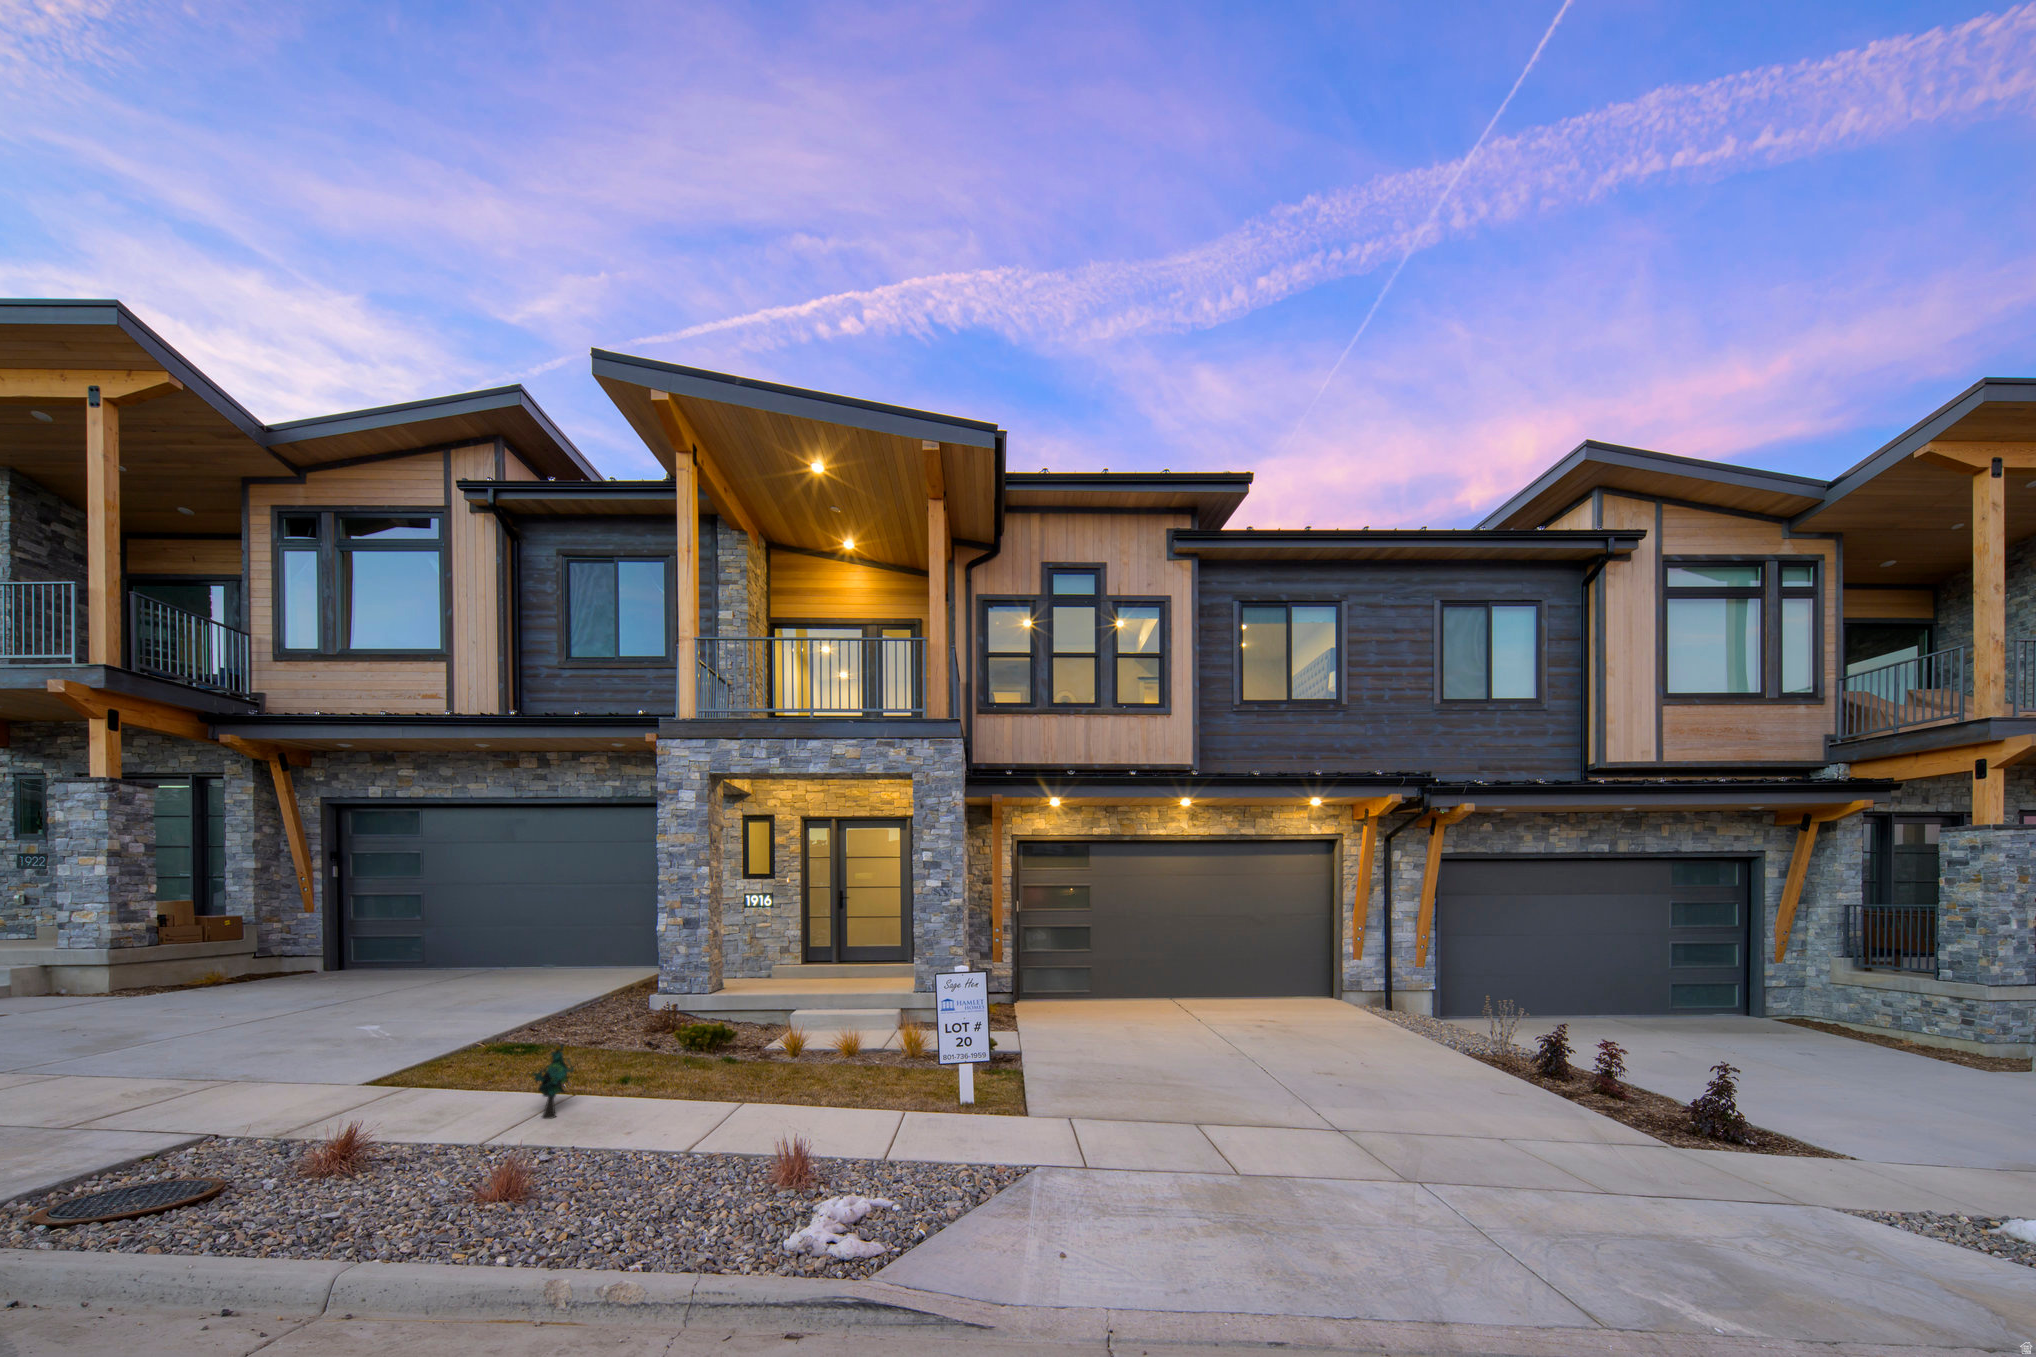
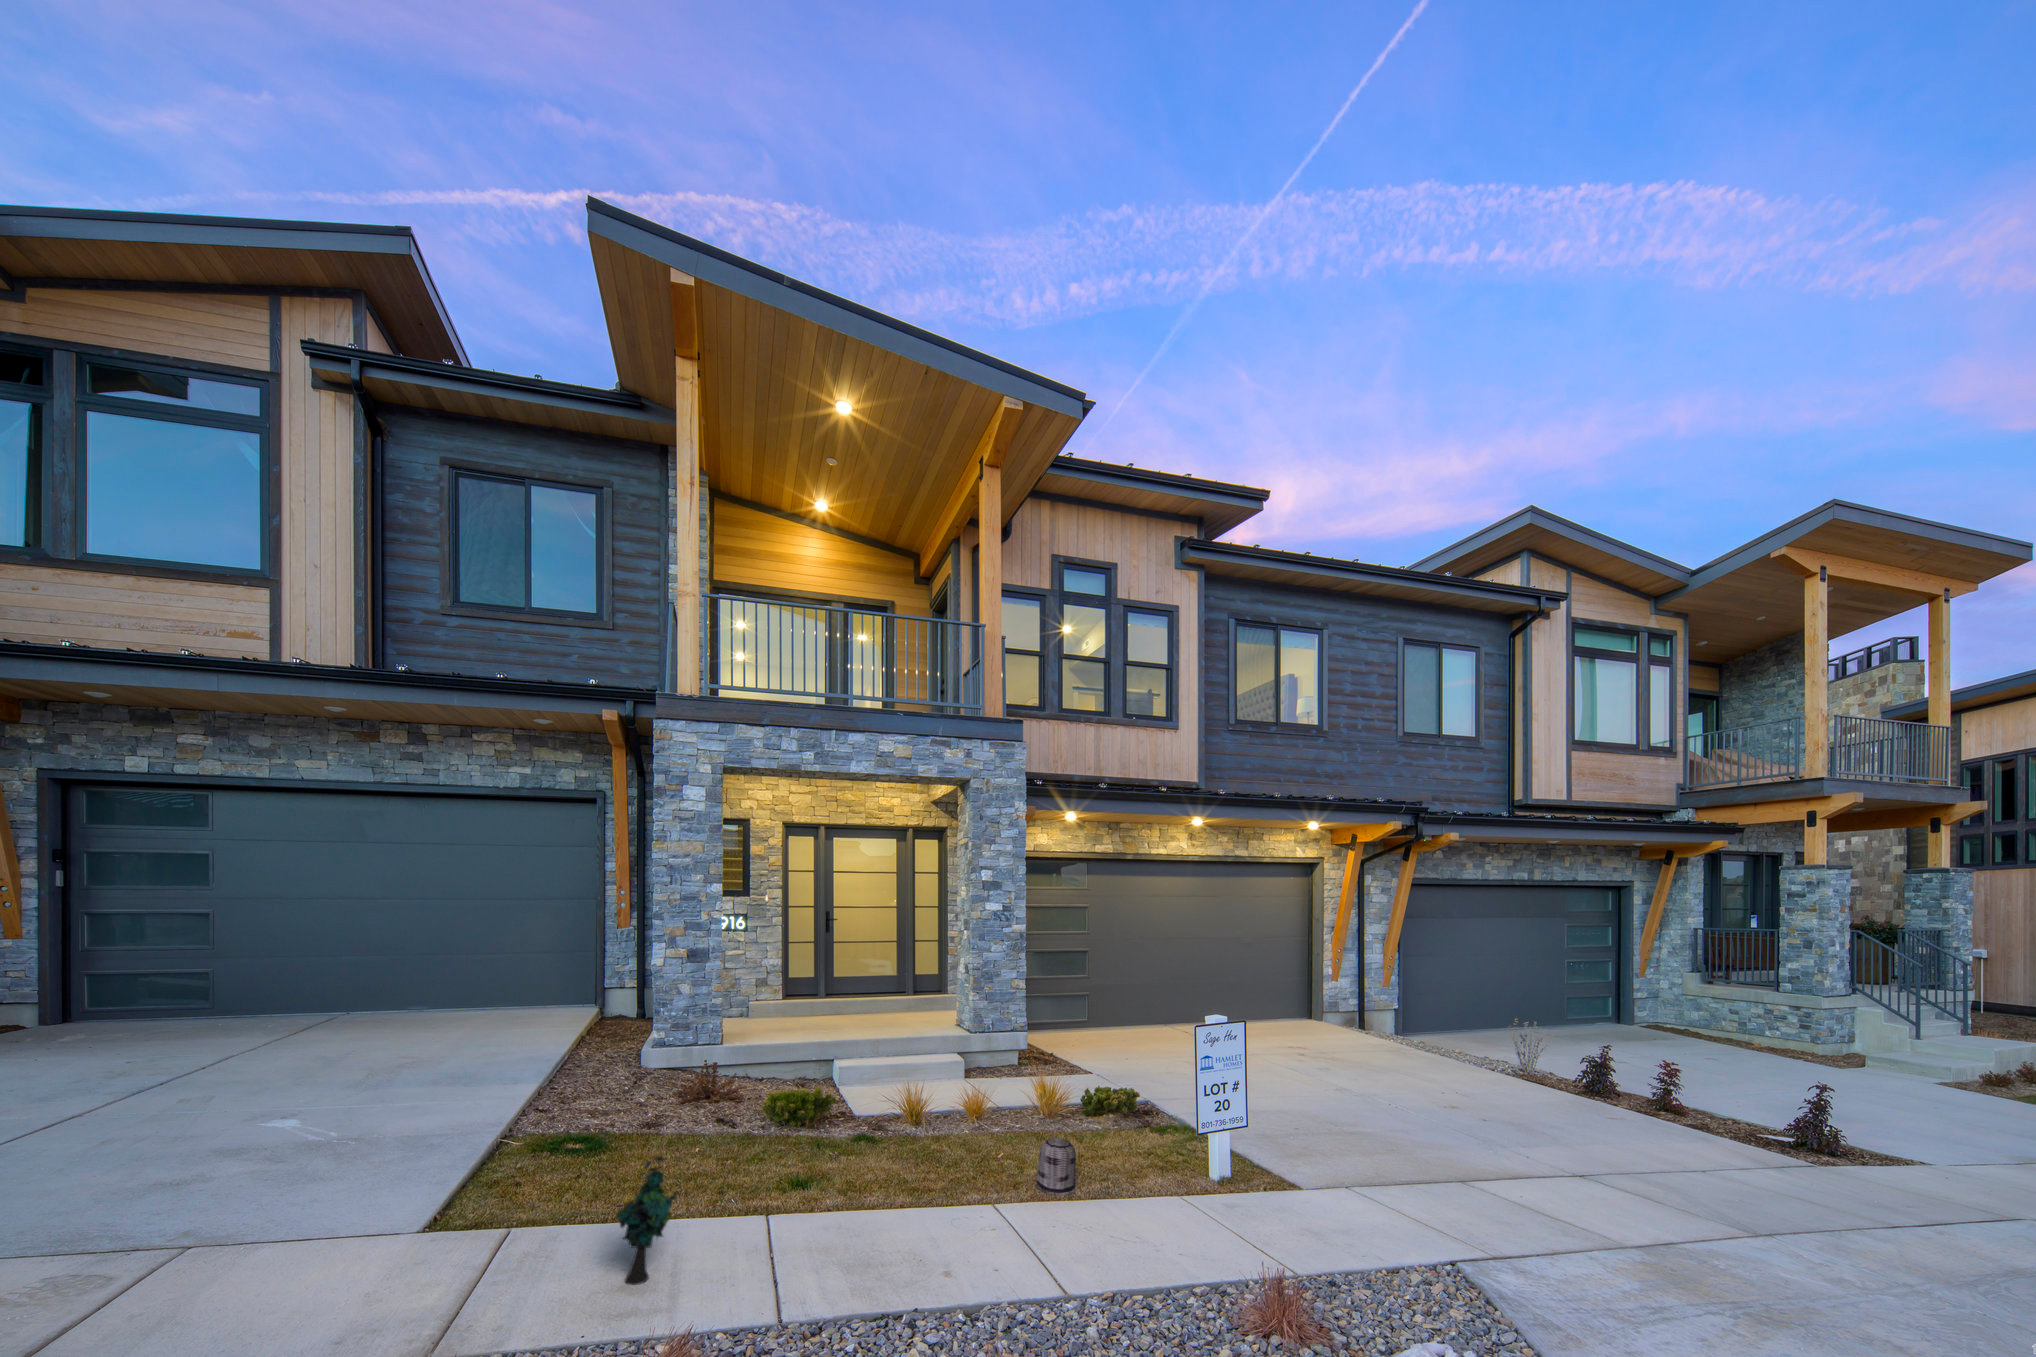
basket: none [873,1054,904,1103] -> present [1036,1128,1076,1195]

